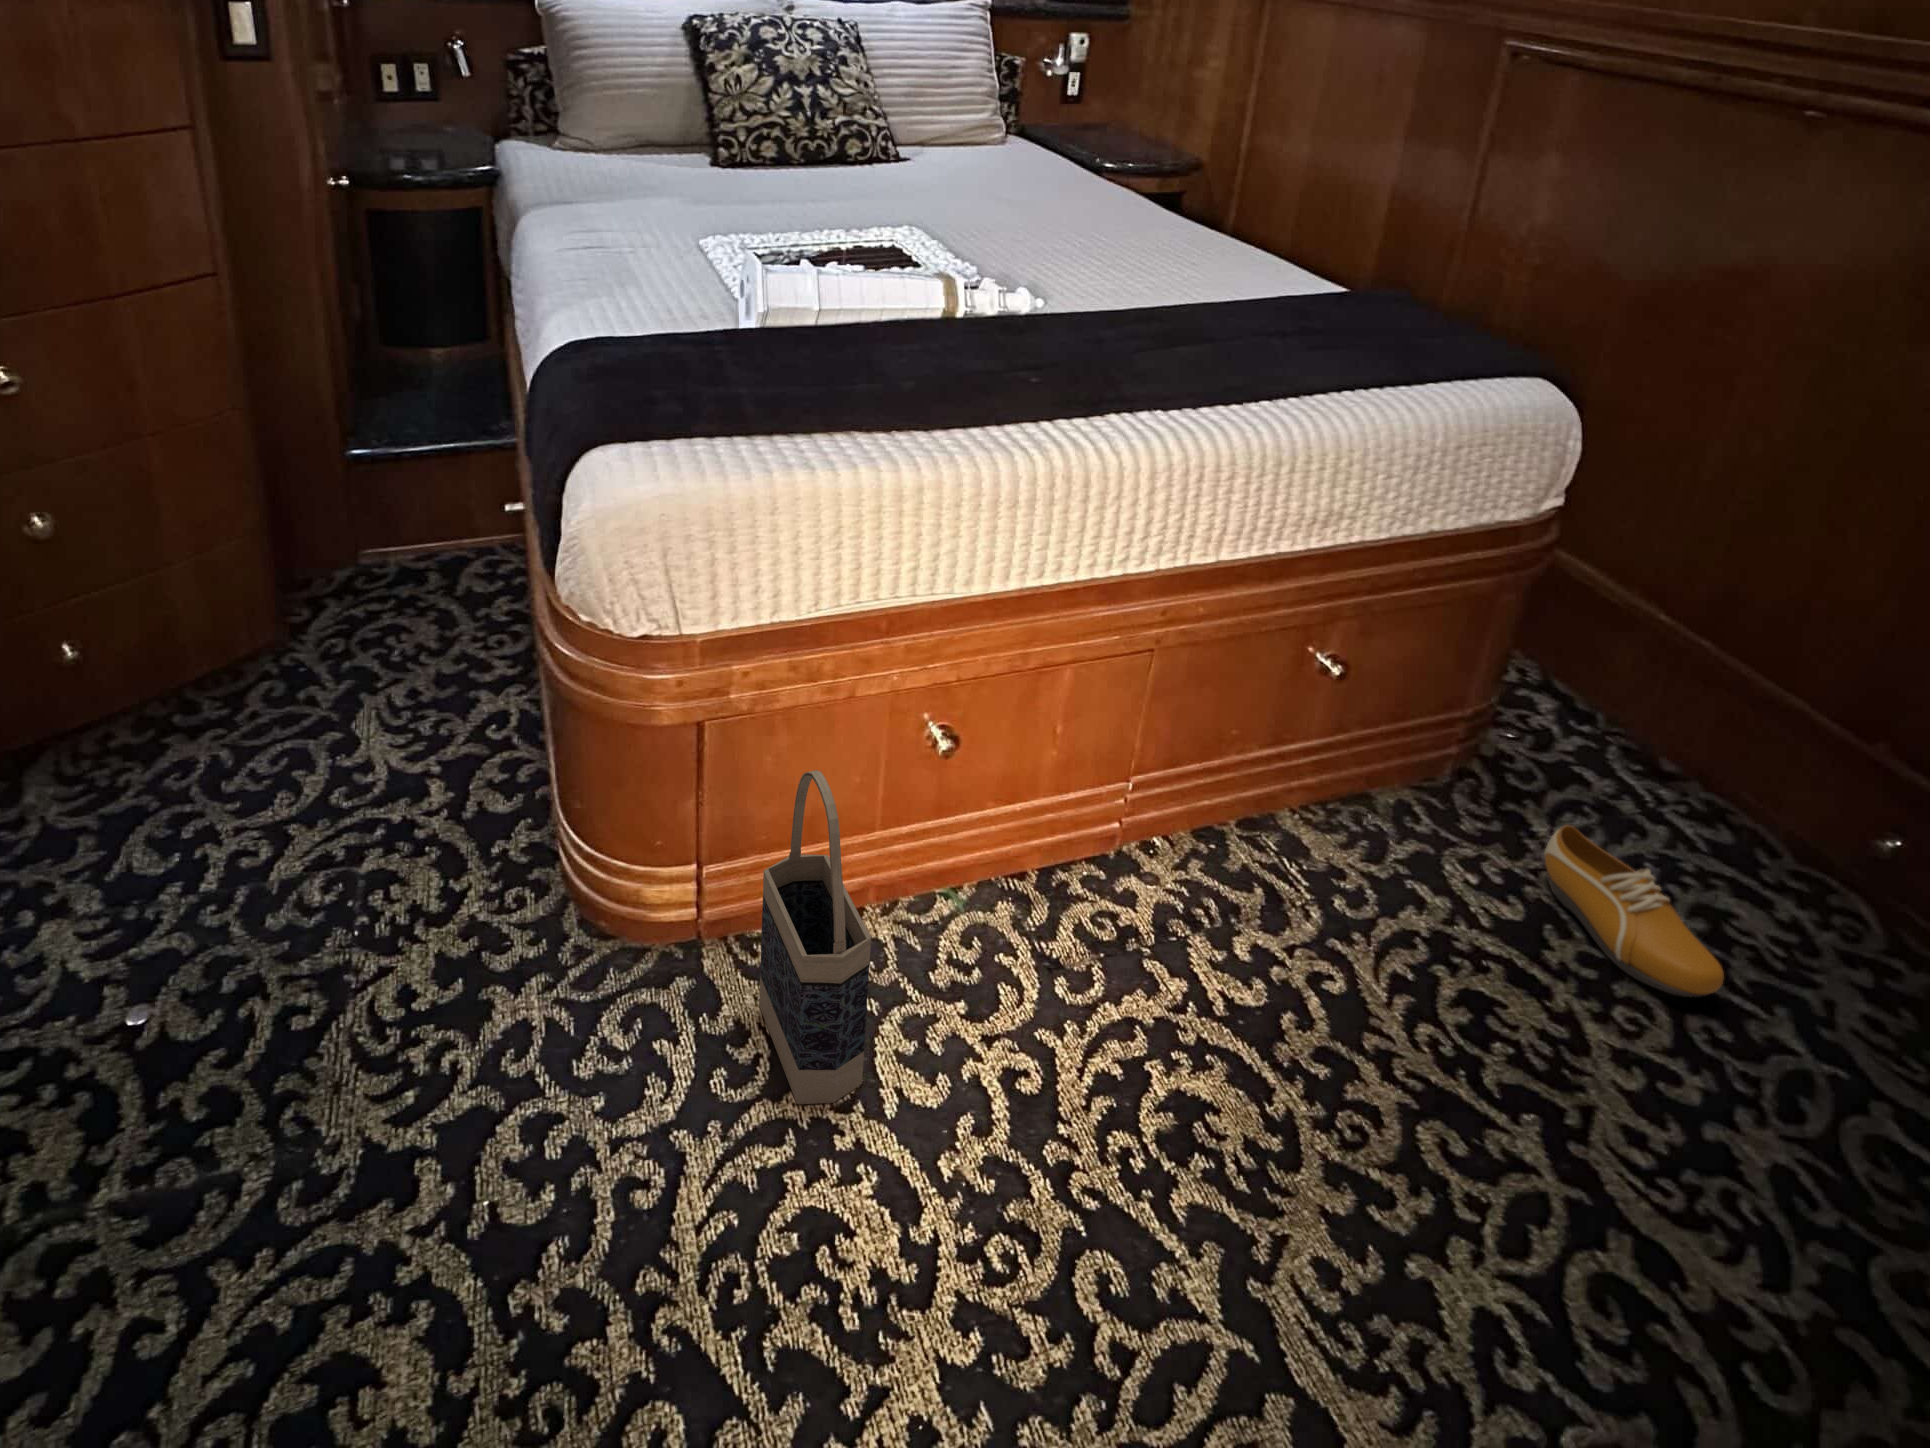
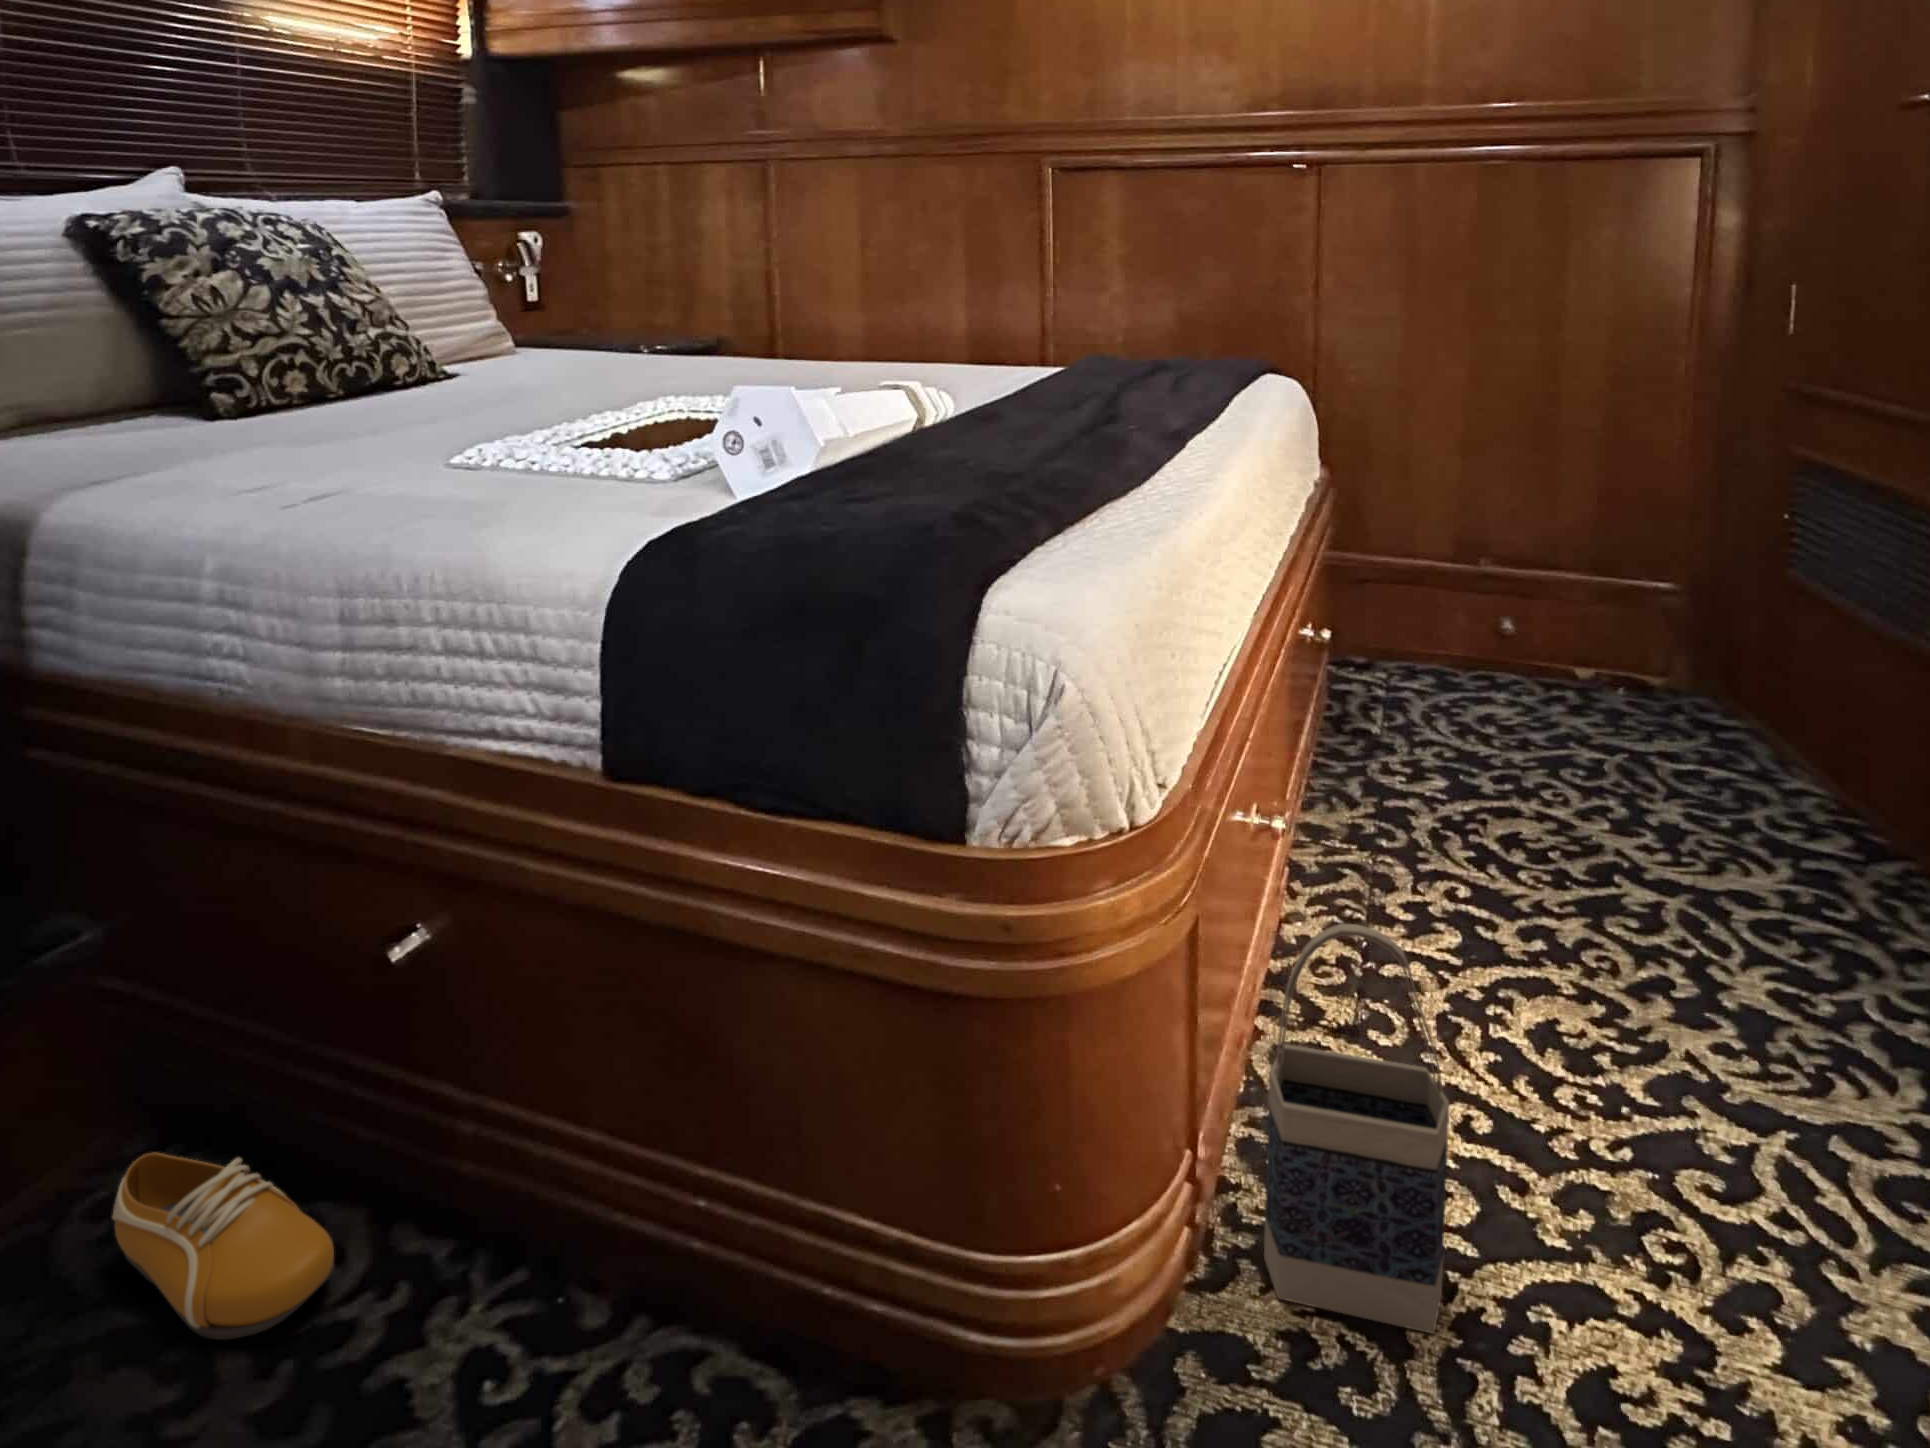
shoe: present [1544,825,1724,997] -> present [112,1153,334,1340]

